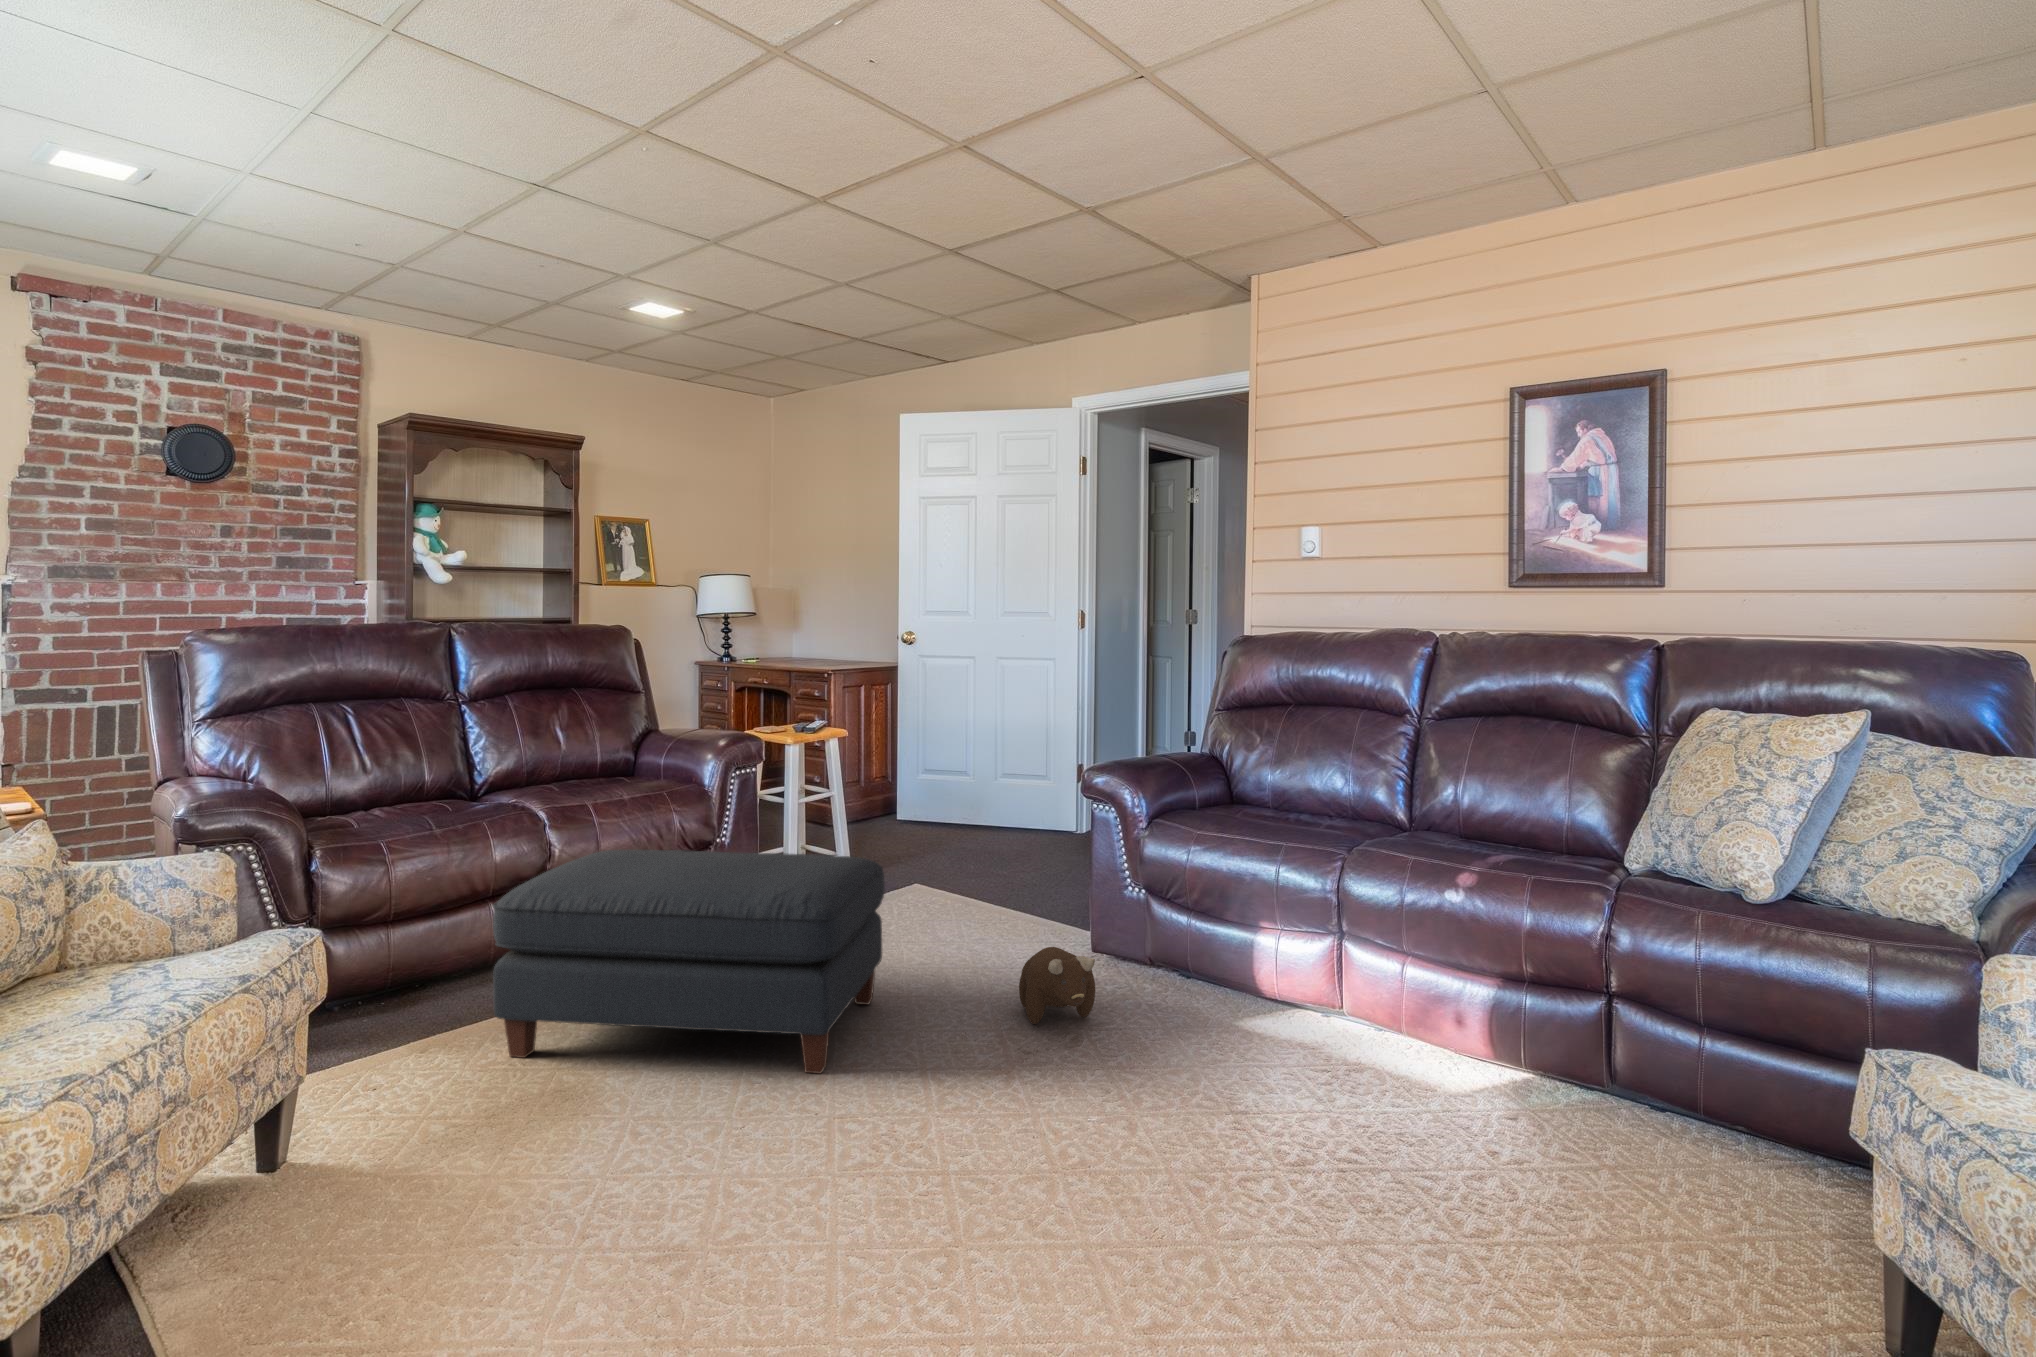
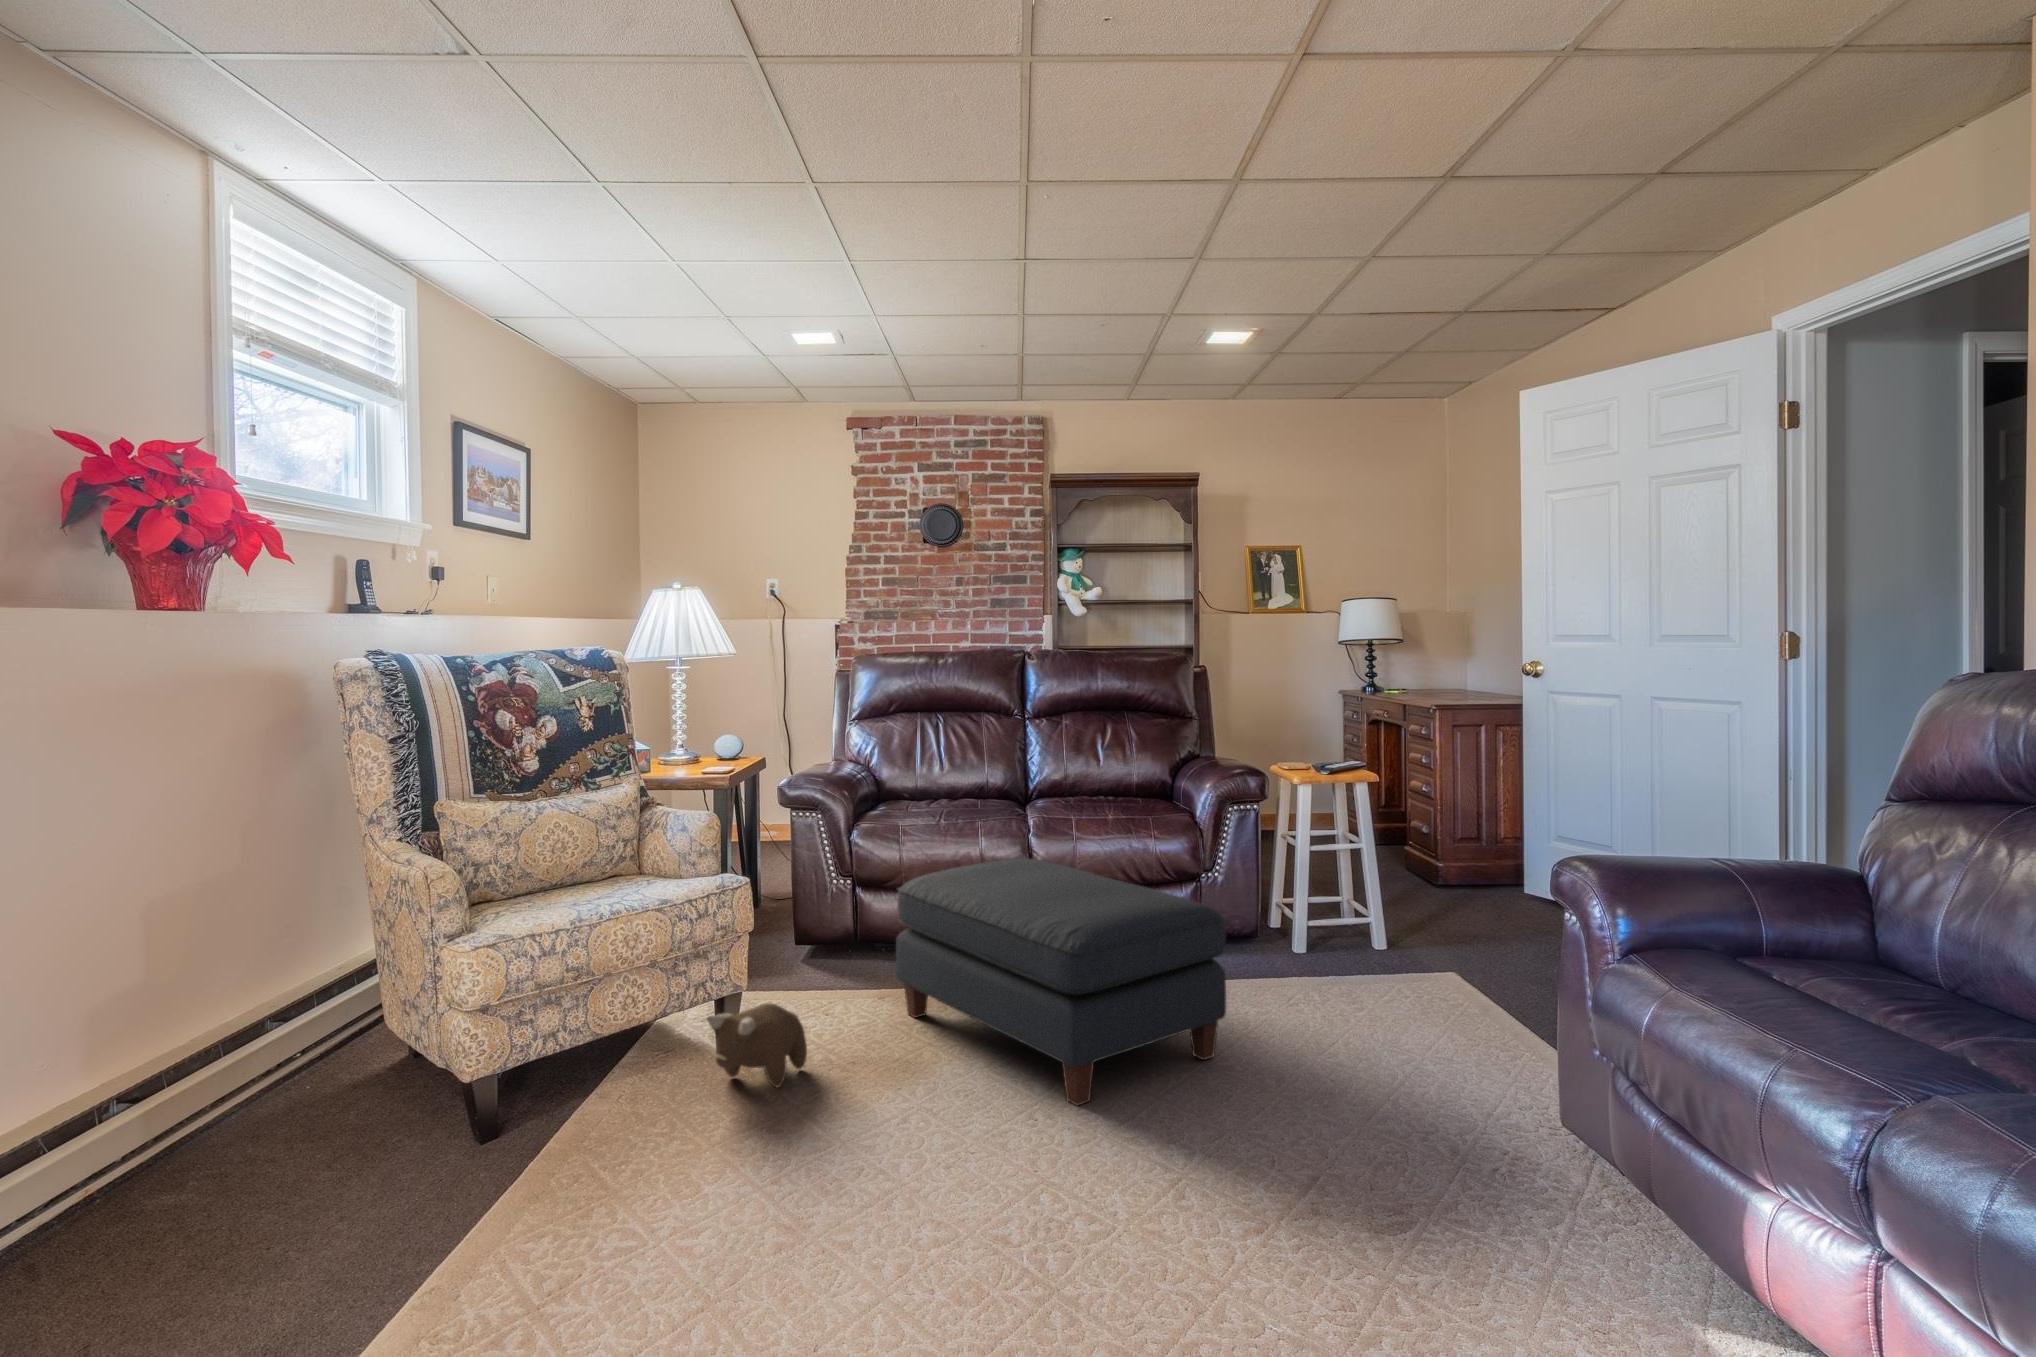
plush toy: present [1019,947,1095,1024] -> present [707,1003,807,1087]

